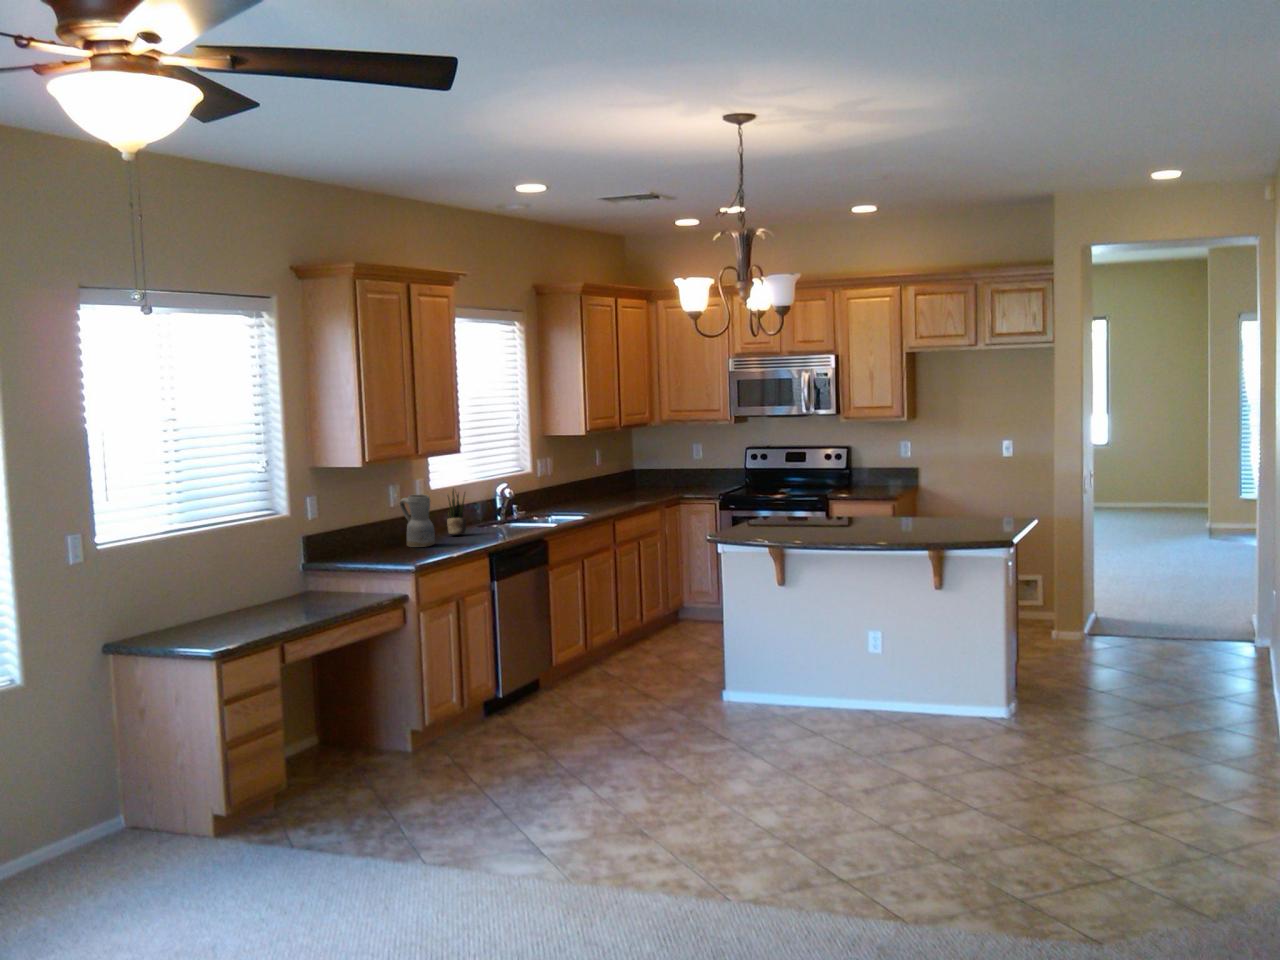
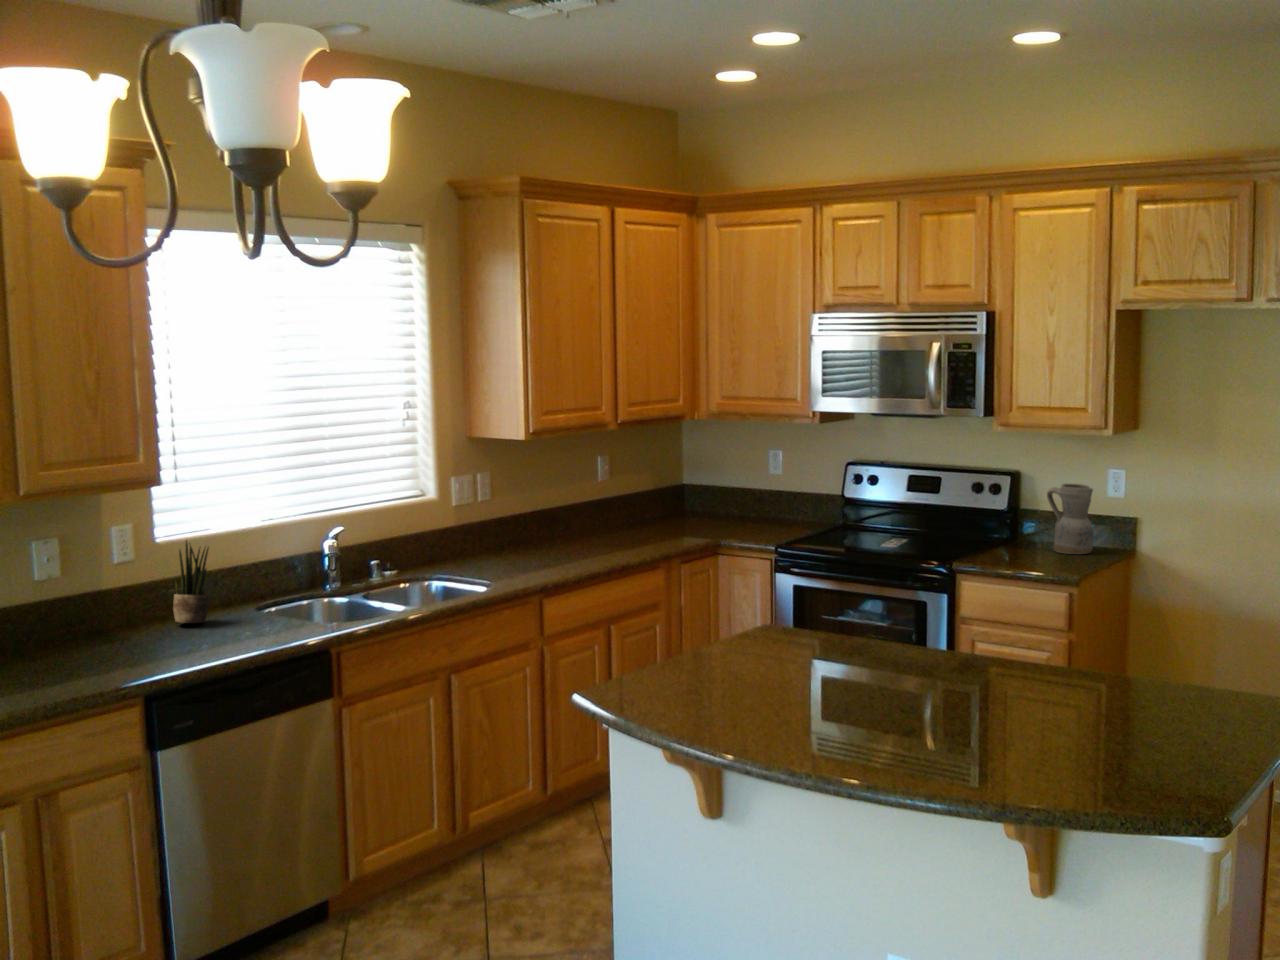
ceramic pitcher: present [400,494,435,547] -> present [1047,483,1094,554]

